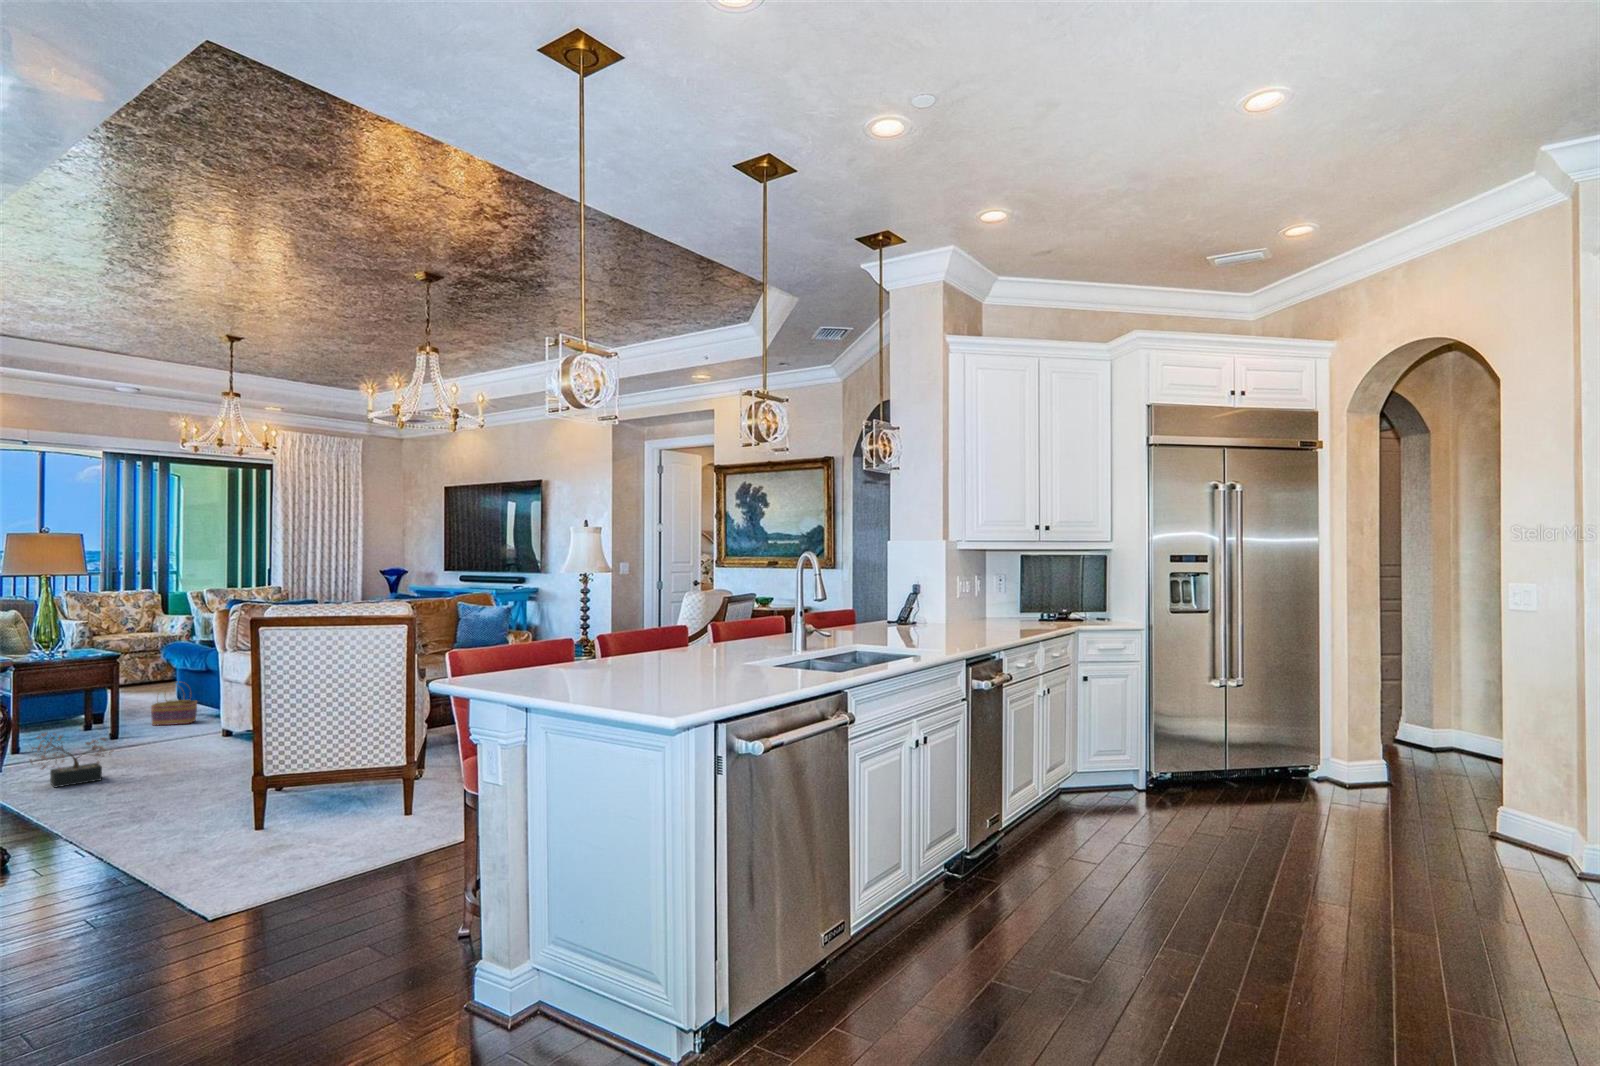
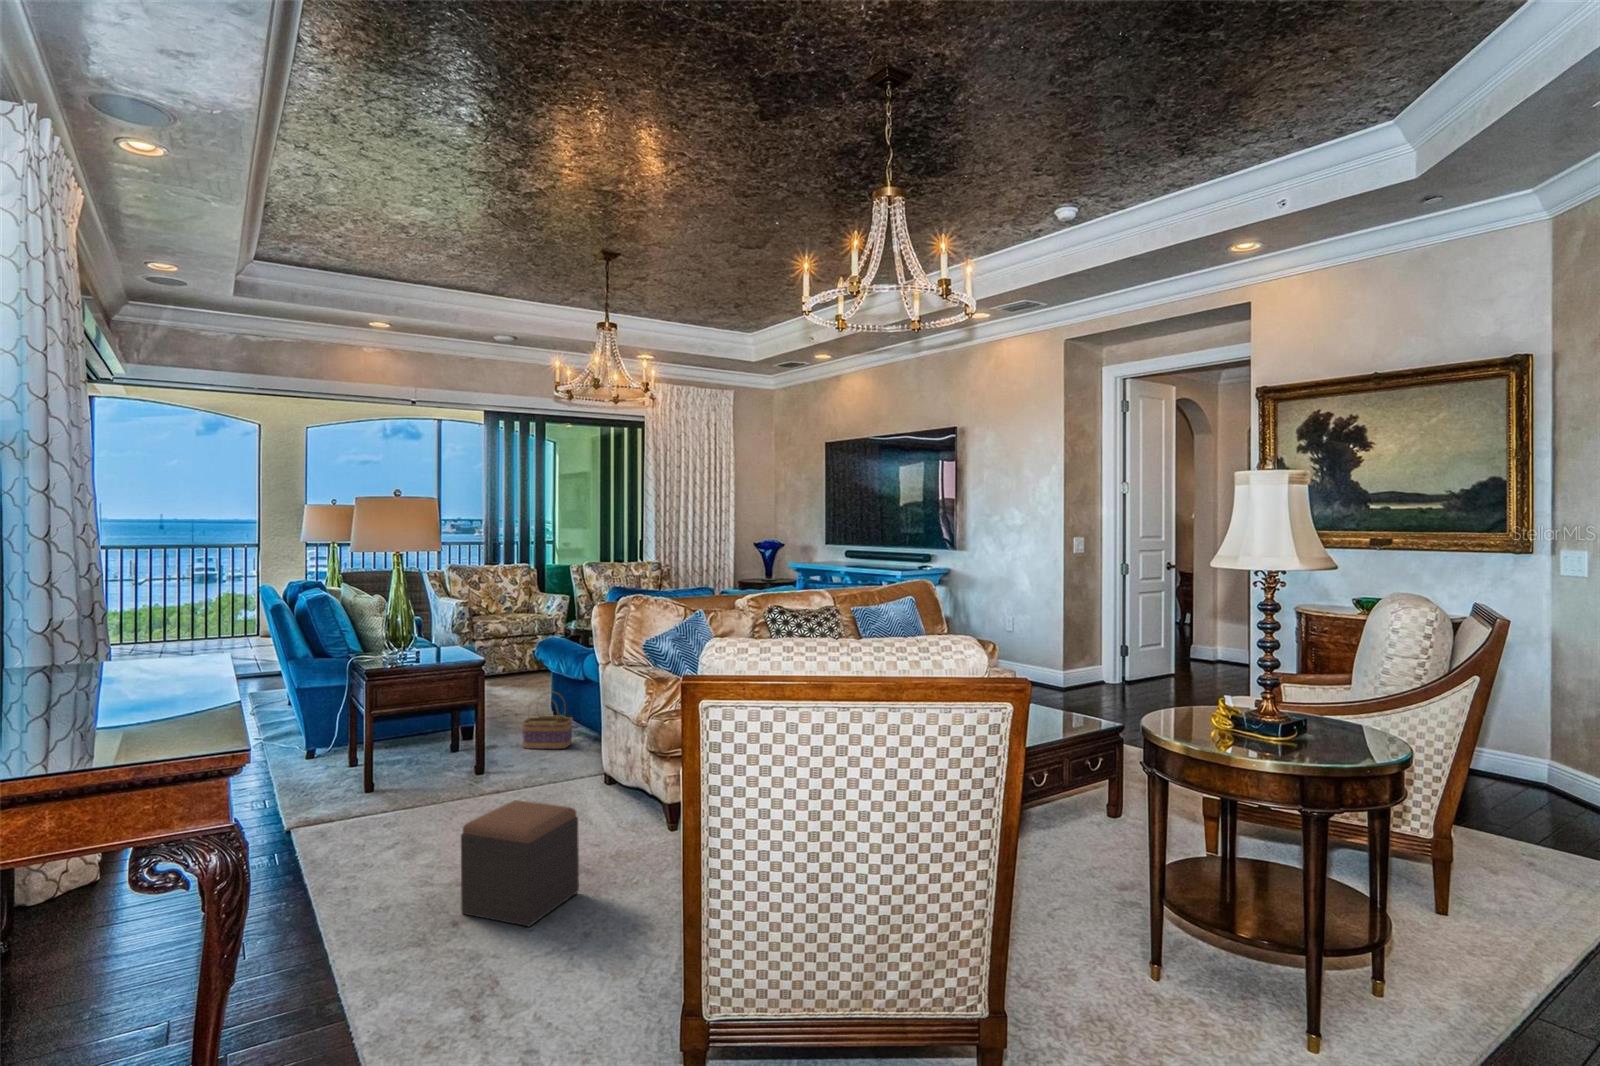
footstool: none [116,725,203,792] -> present [461,800,579,926]
decorative plant: present [29,733,113,787] -> none [358,797,465,886]

